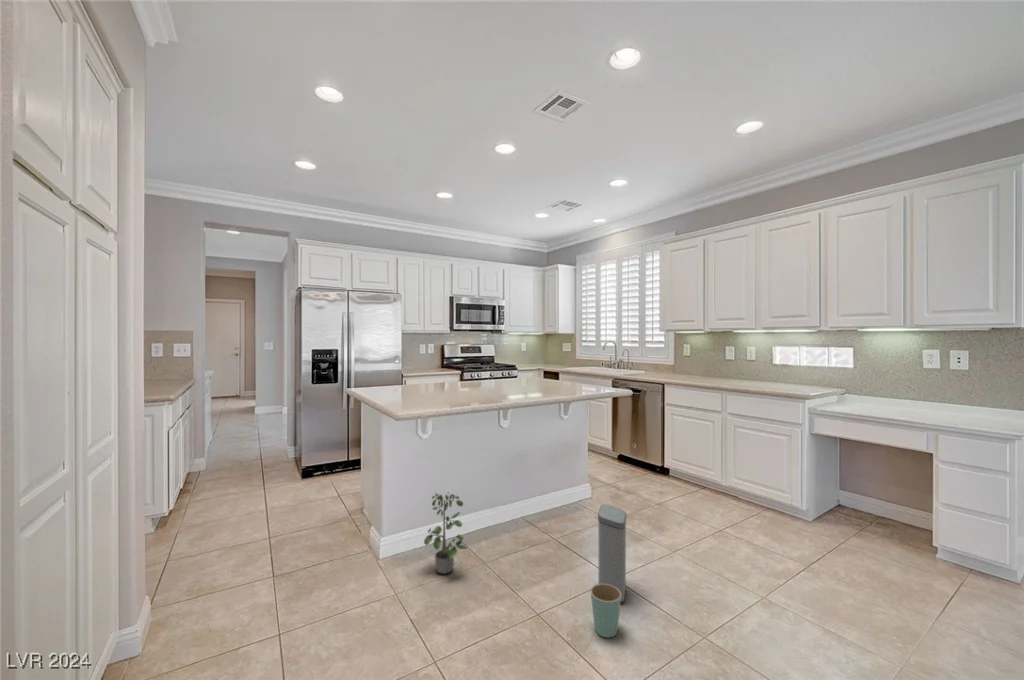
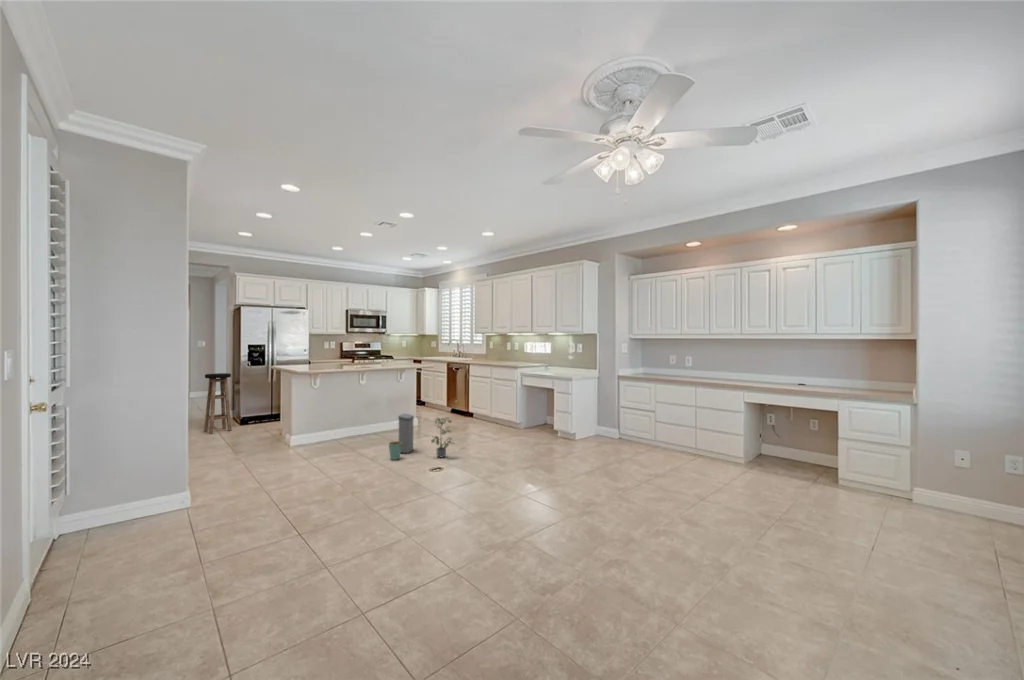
bar stool: none [247,394,286,494] -> present [204,373,232,434]
potted plant: present [424,494,467,574] -> present [431,418,451,457]

